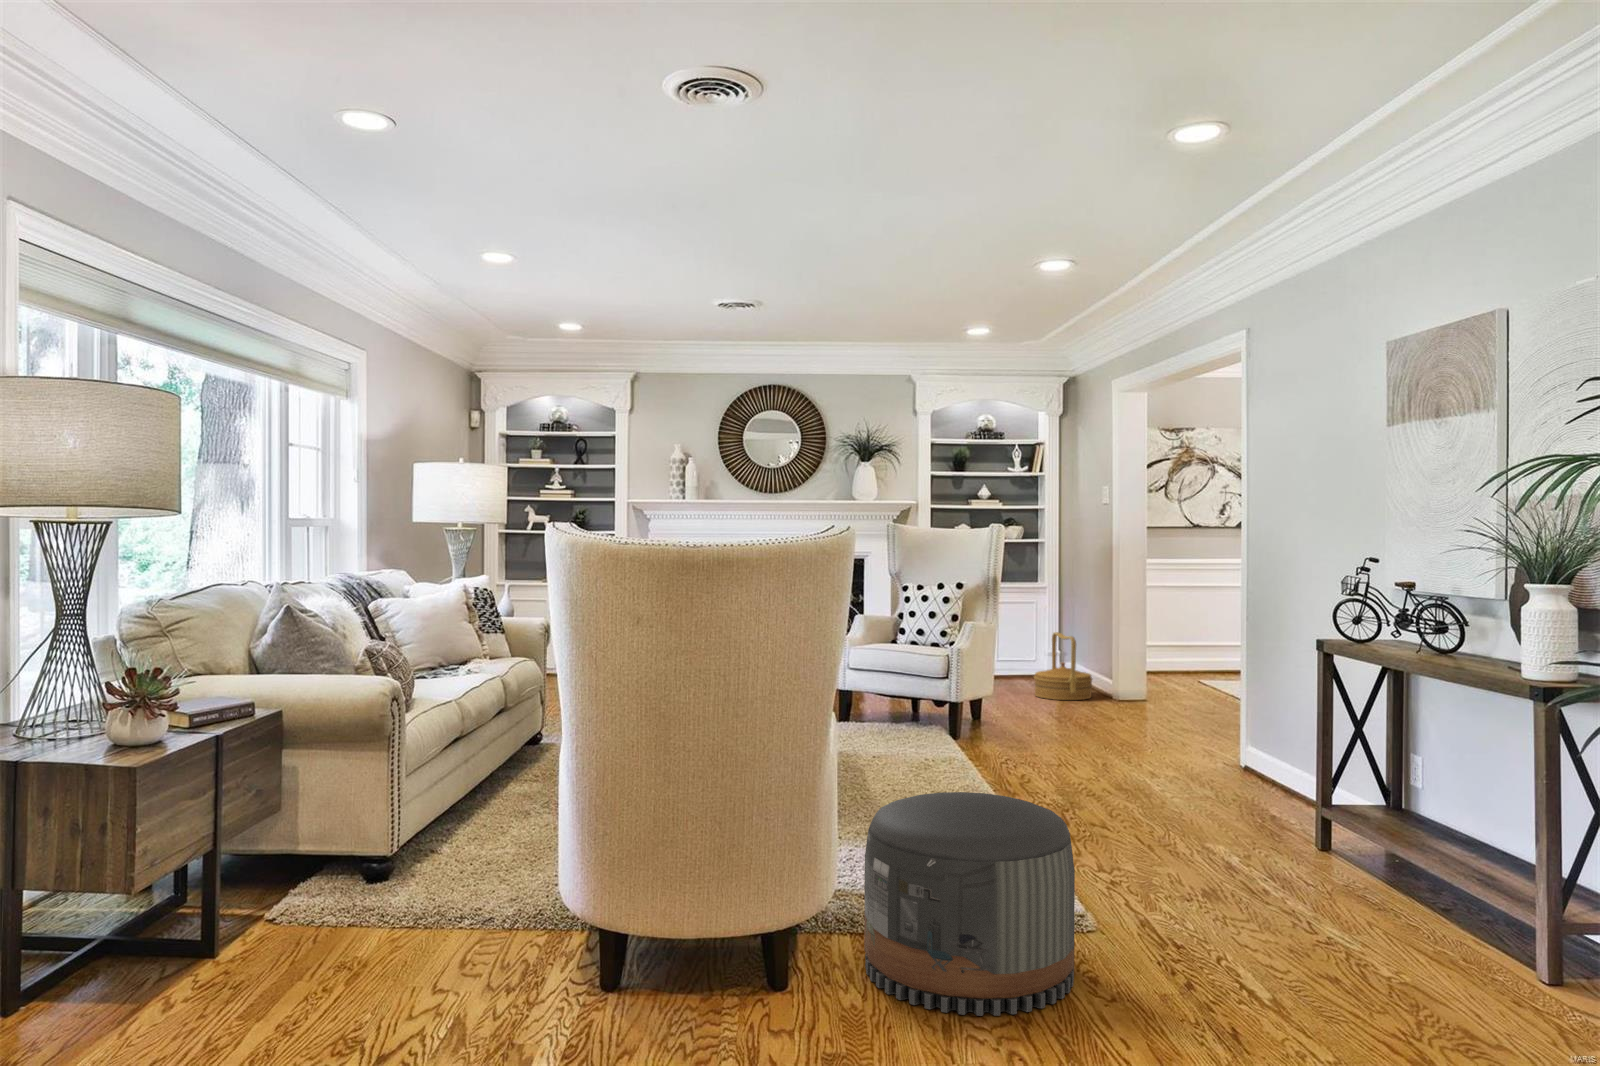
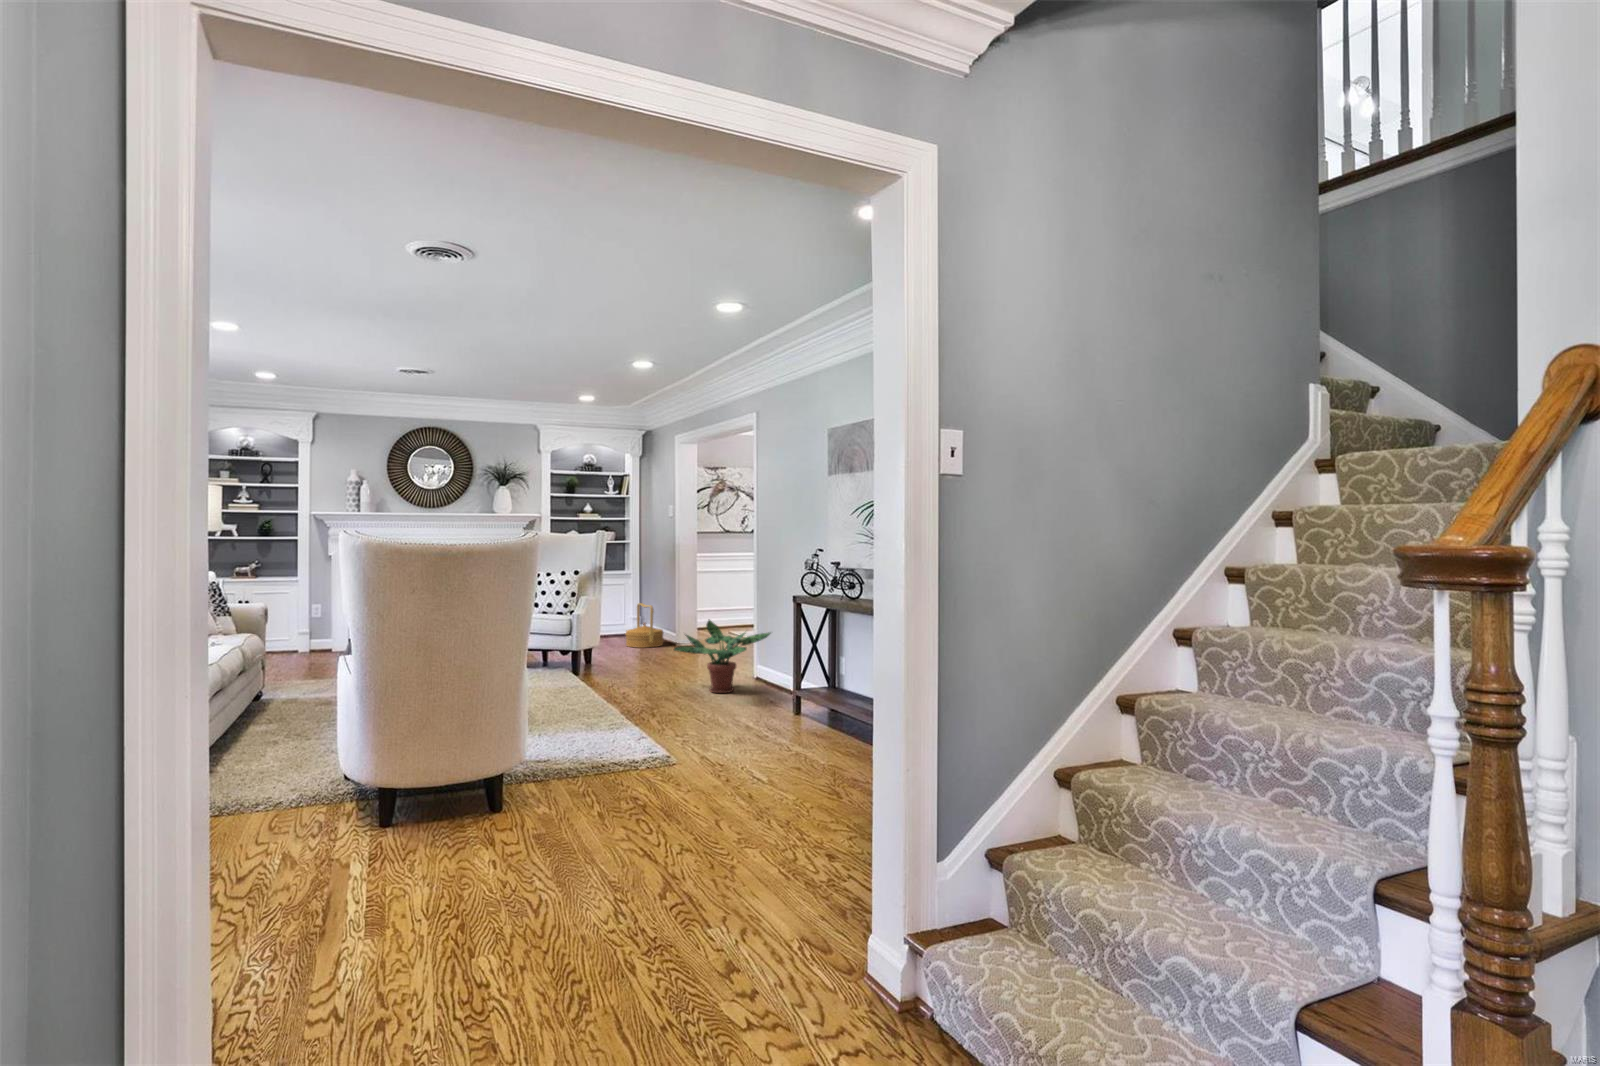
potted plant: none [1101,669,1276,794] -> present [674,620,771,693]
pouf: present [864,792,1075,1016] -> none [547,689,669,808]

